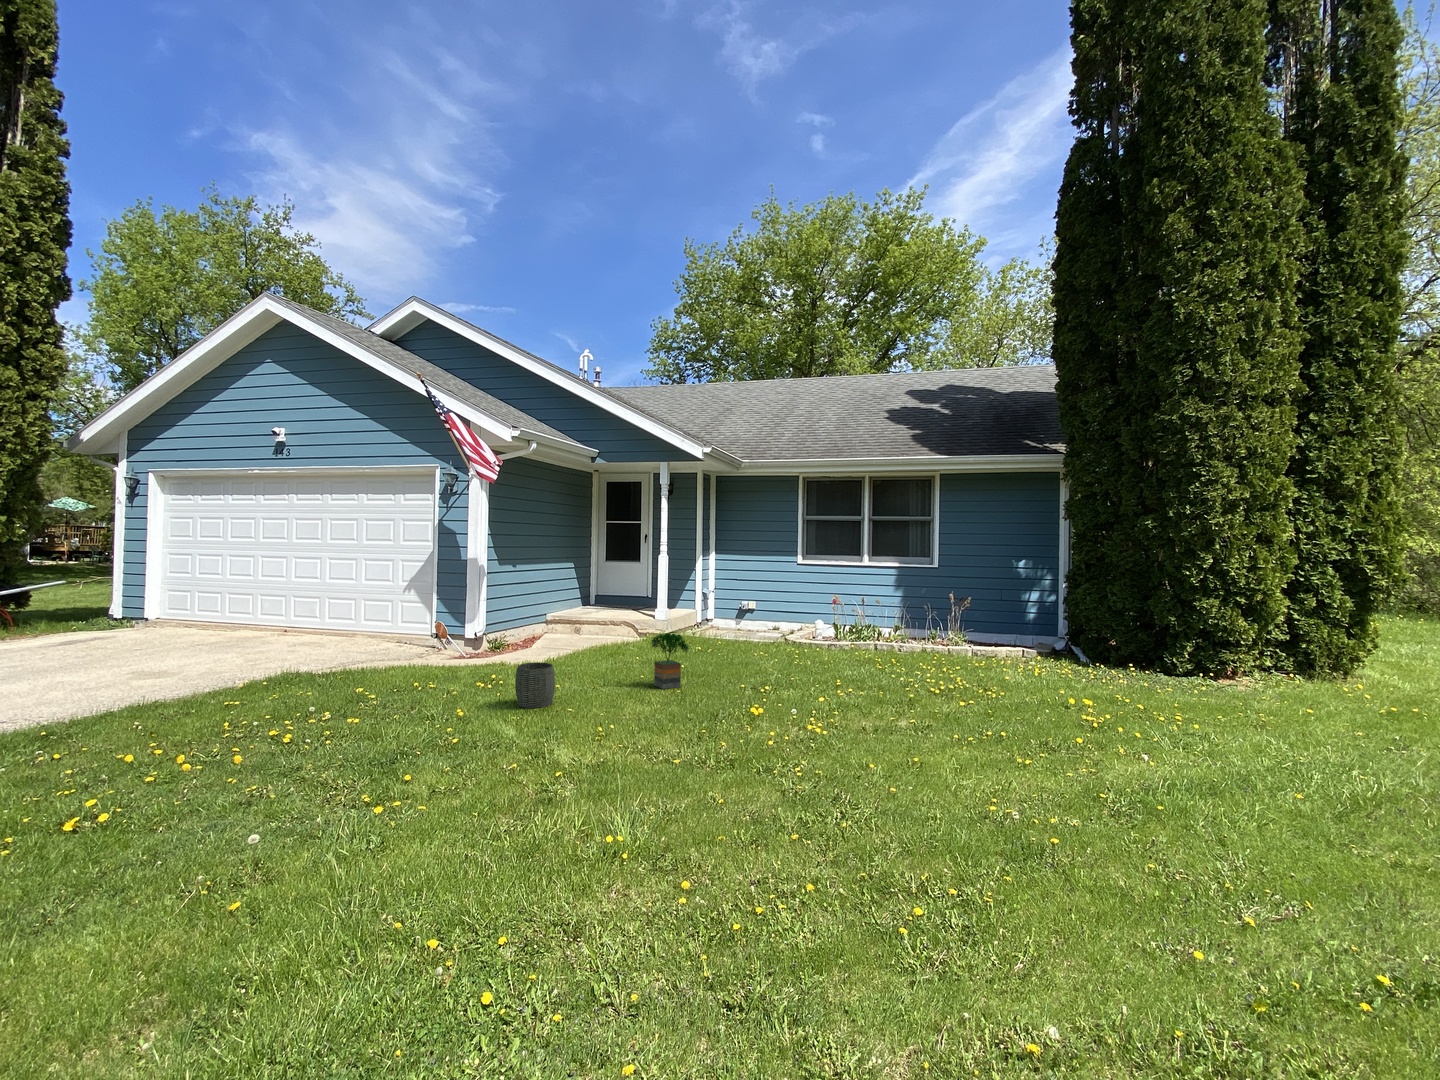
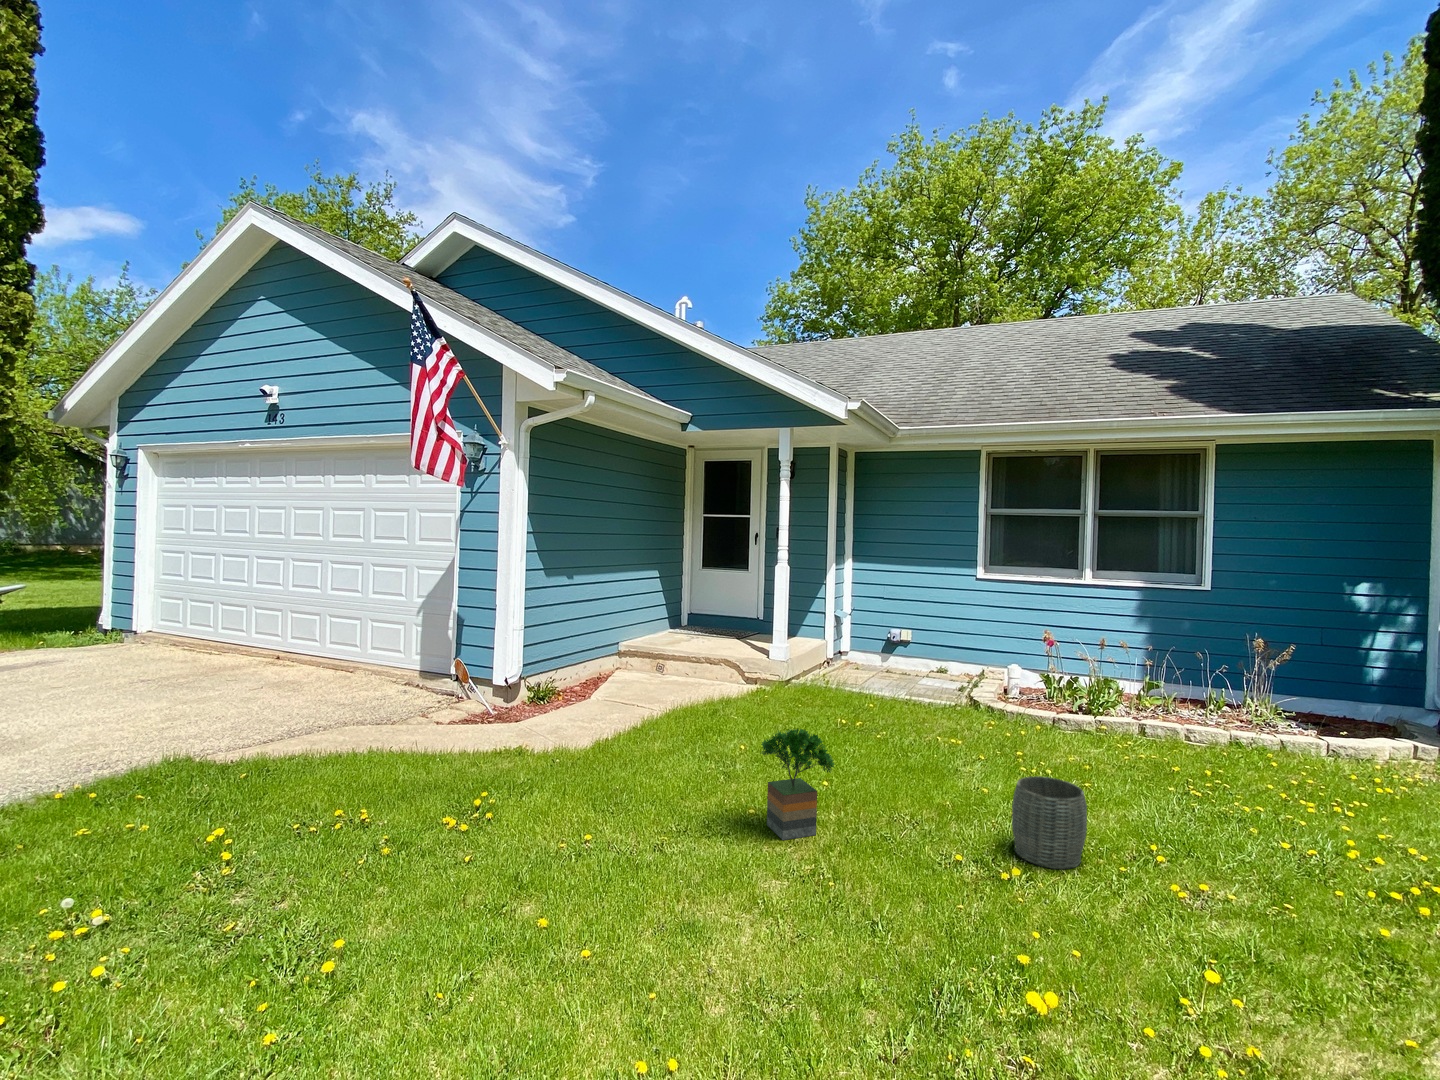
woven basket: present [515,662,555,708] -> present [1012,776,1087,869]

